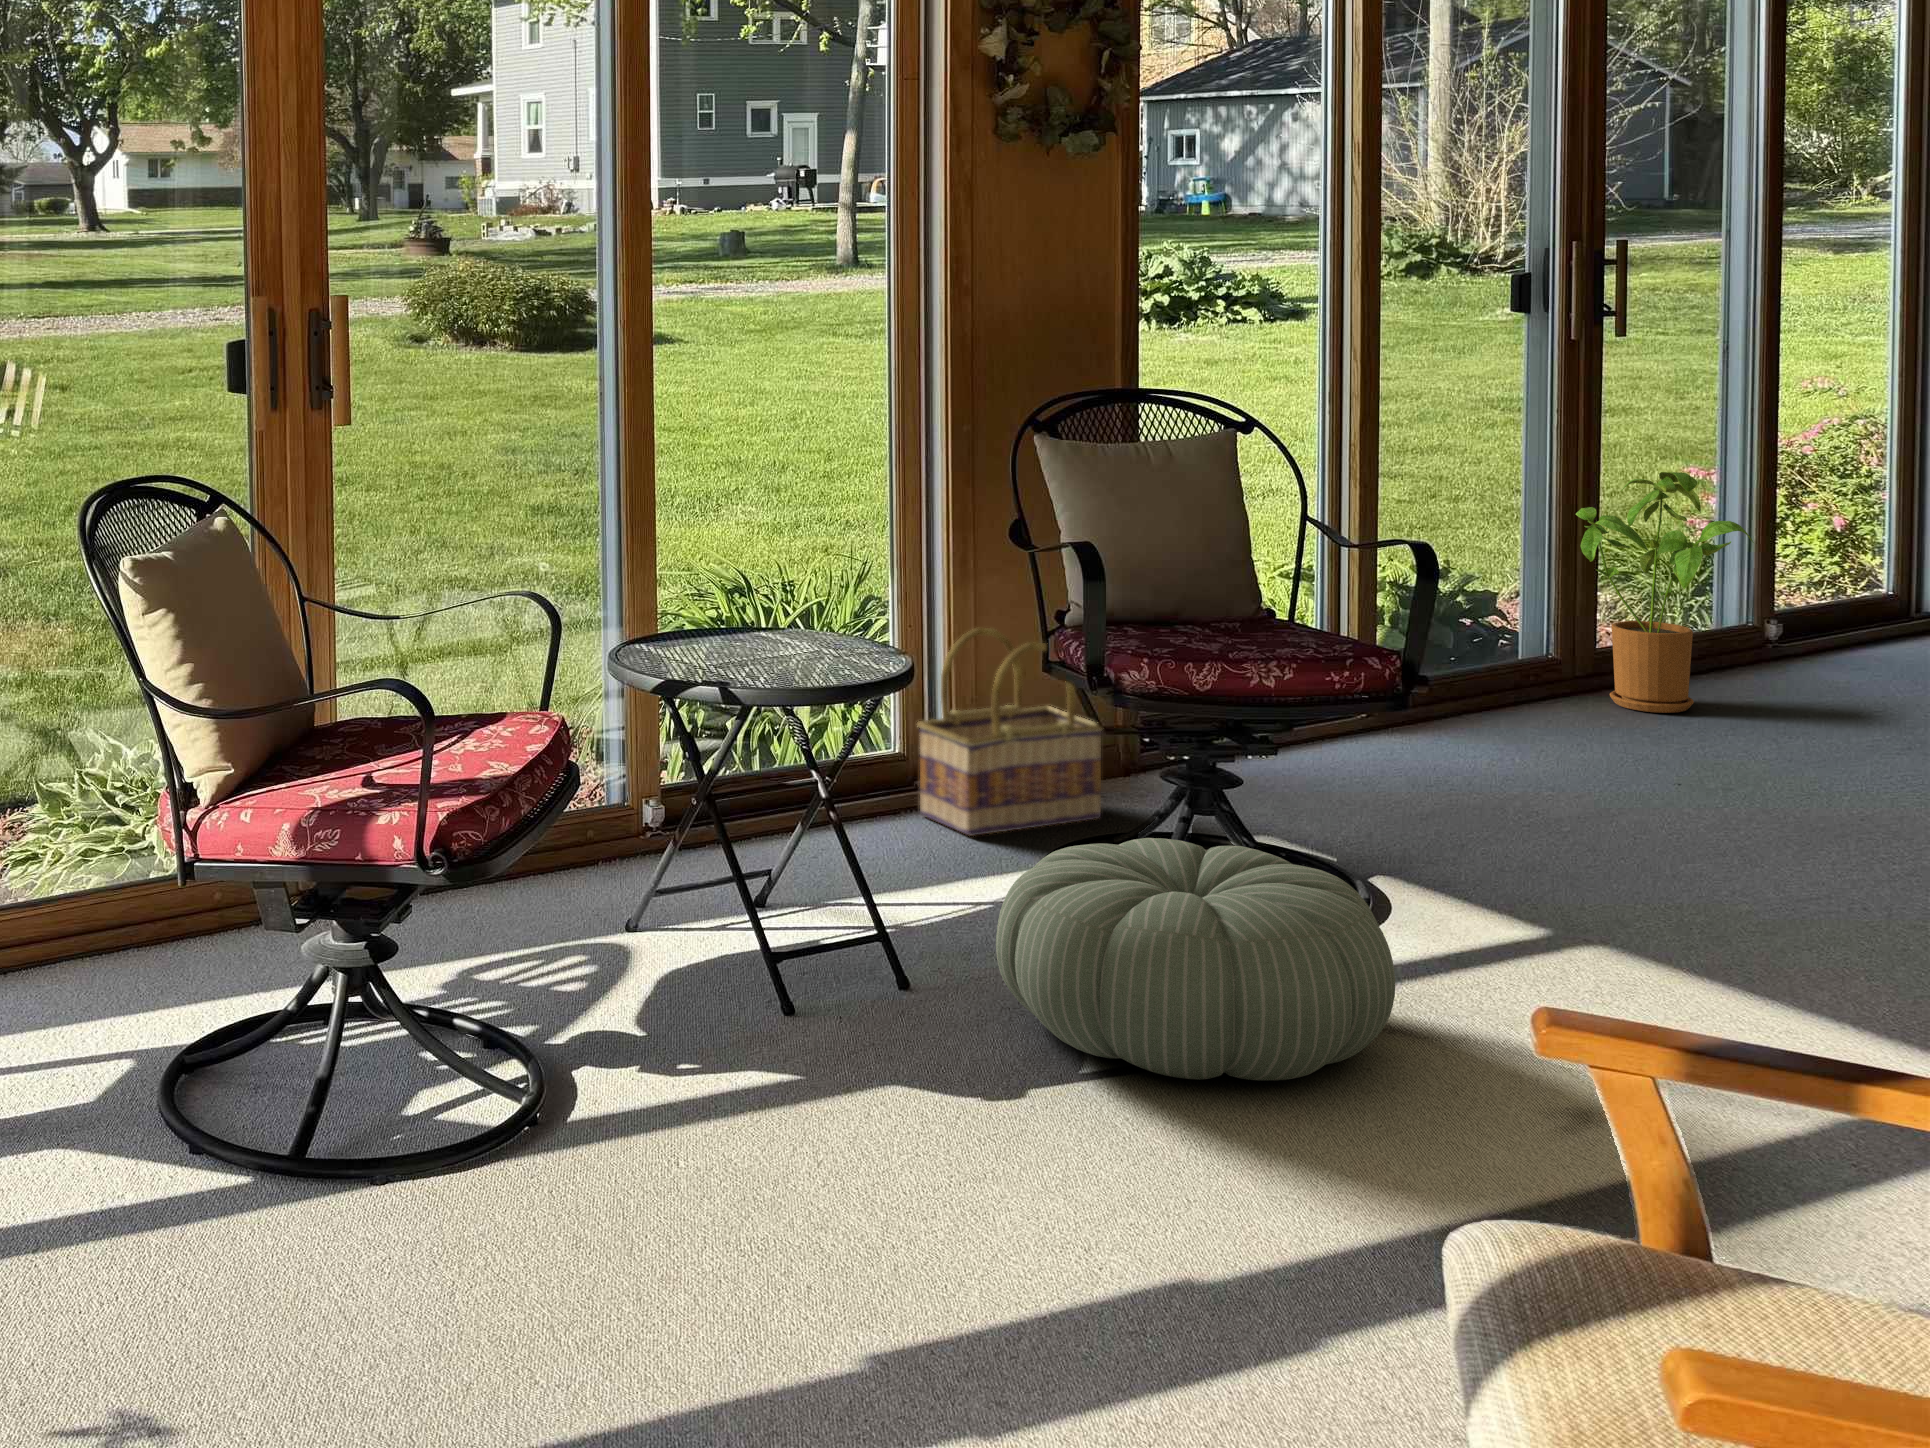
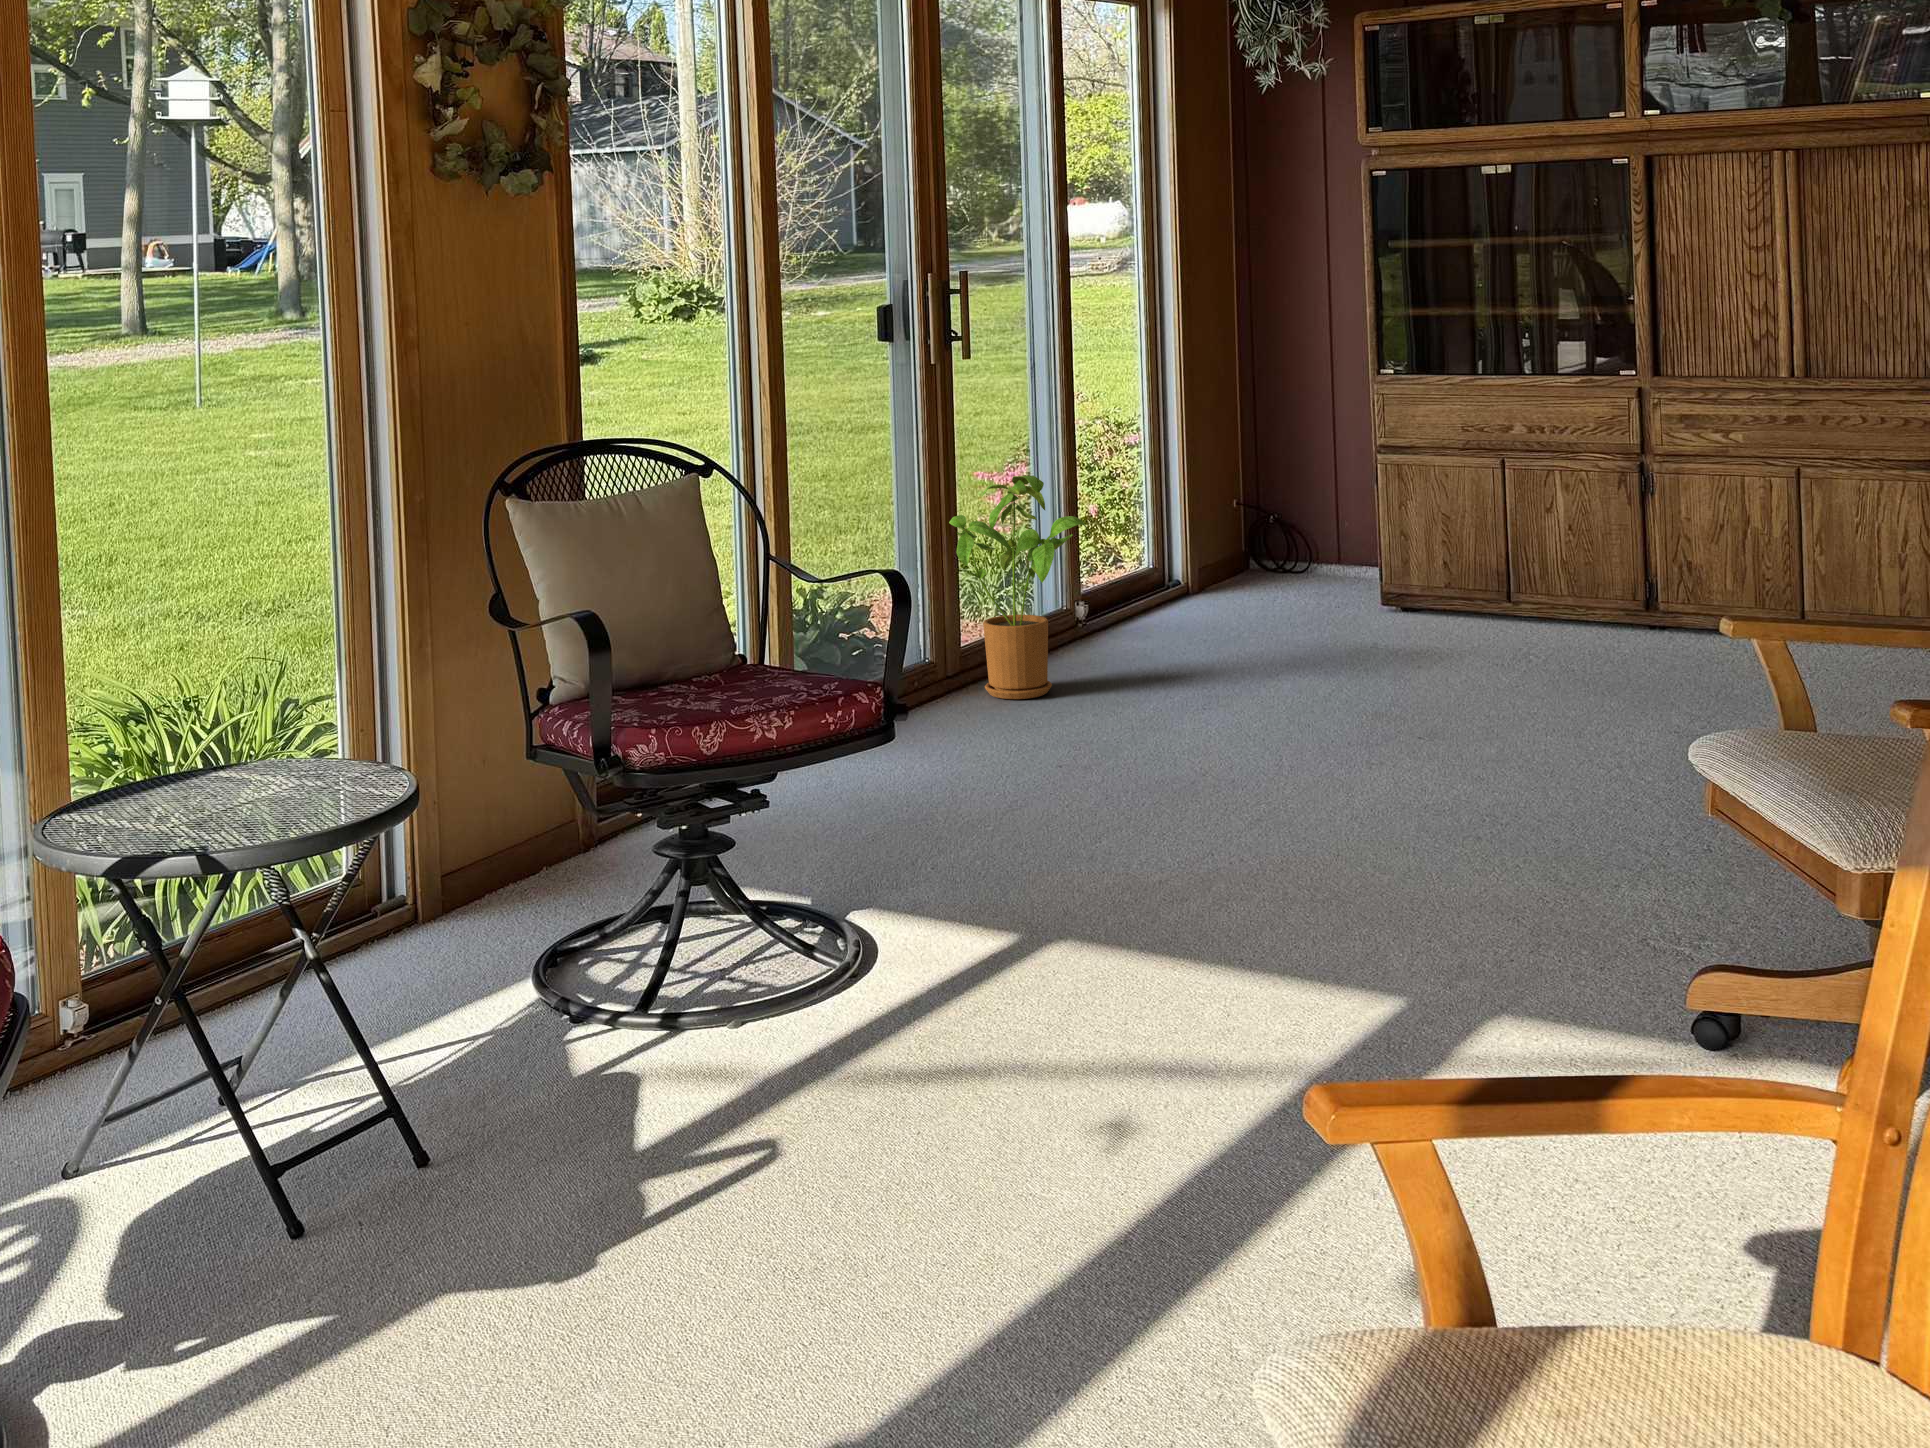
basket: present [917,628,1102,836] -> none [378,715,578,953]
pouf: present [996,838,1395,1080] -> none [535,924,942,1203]

